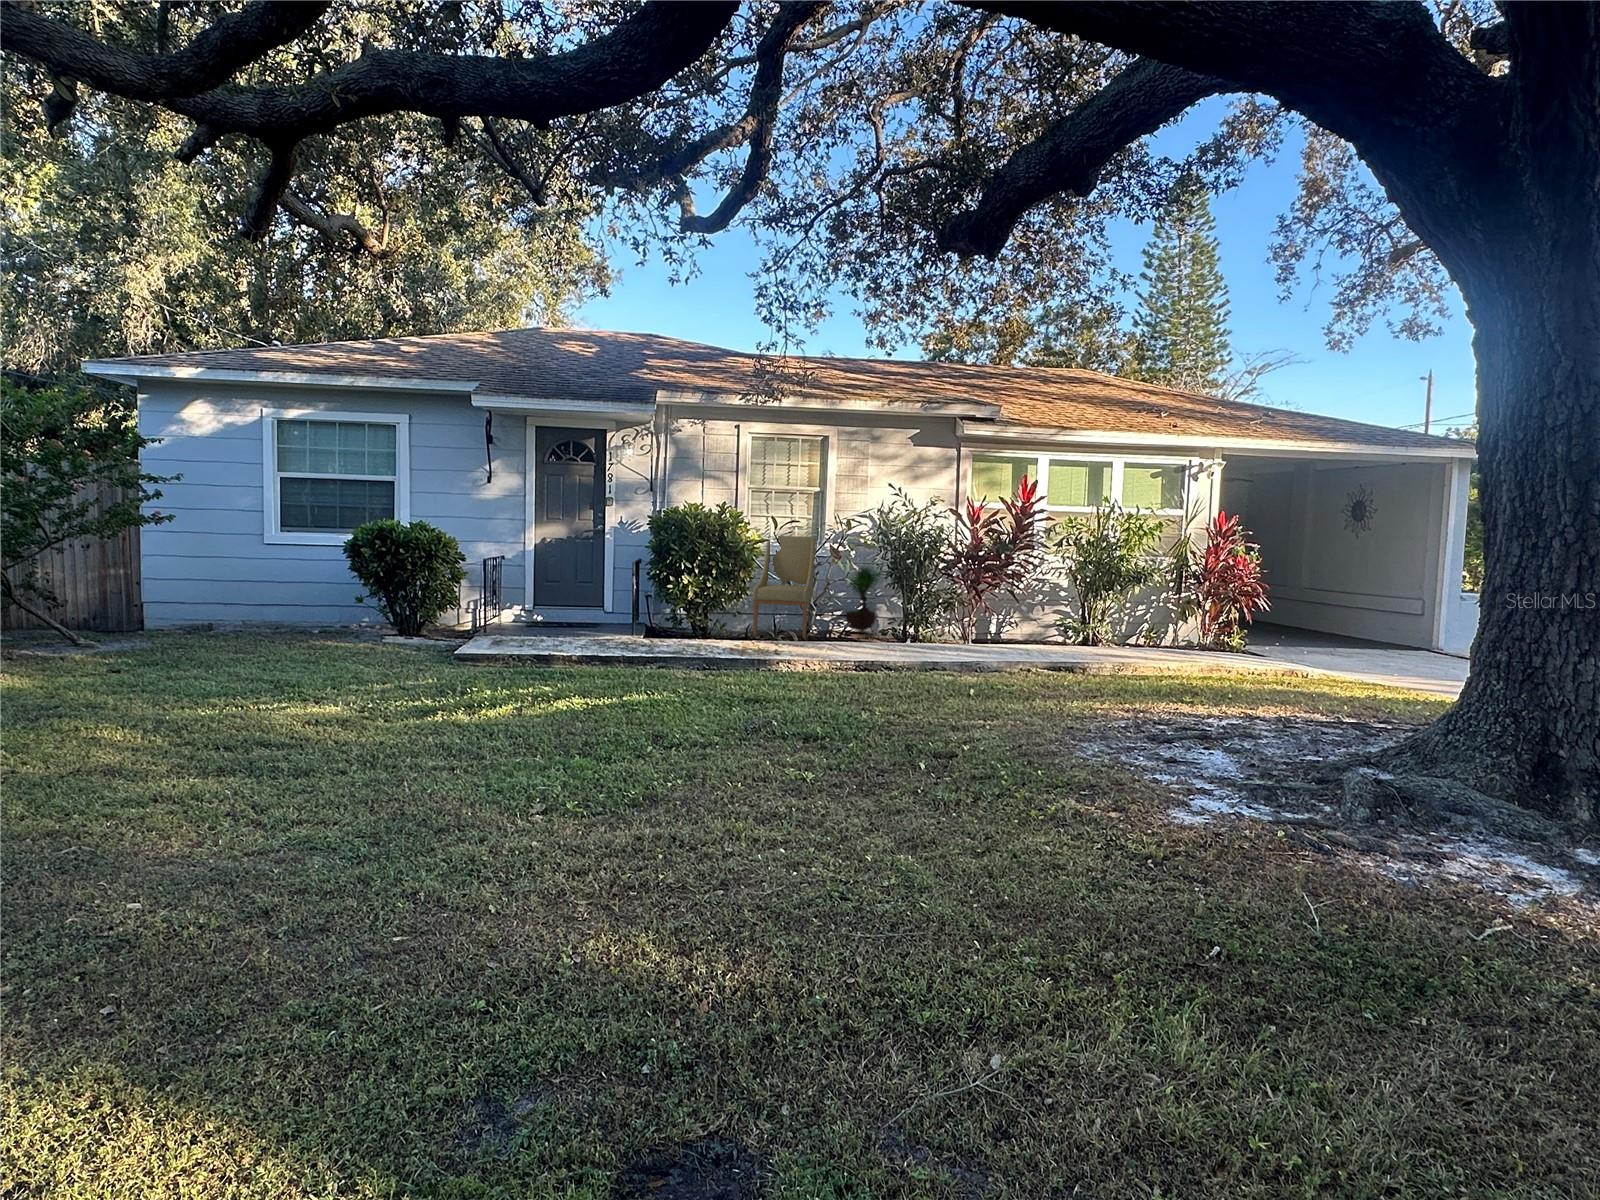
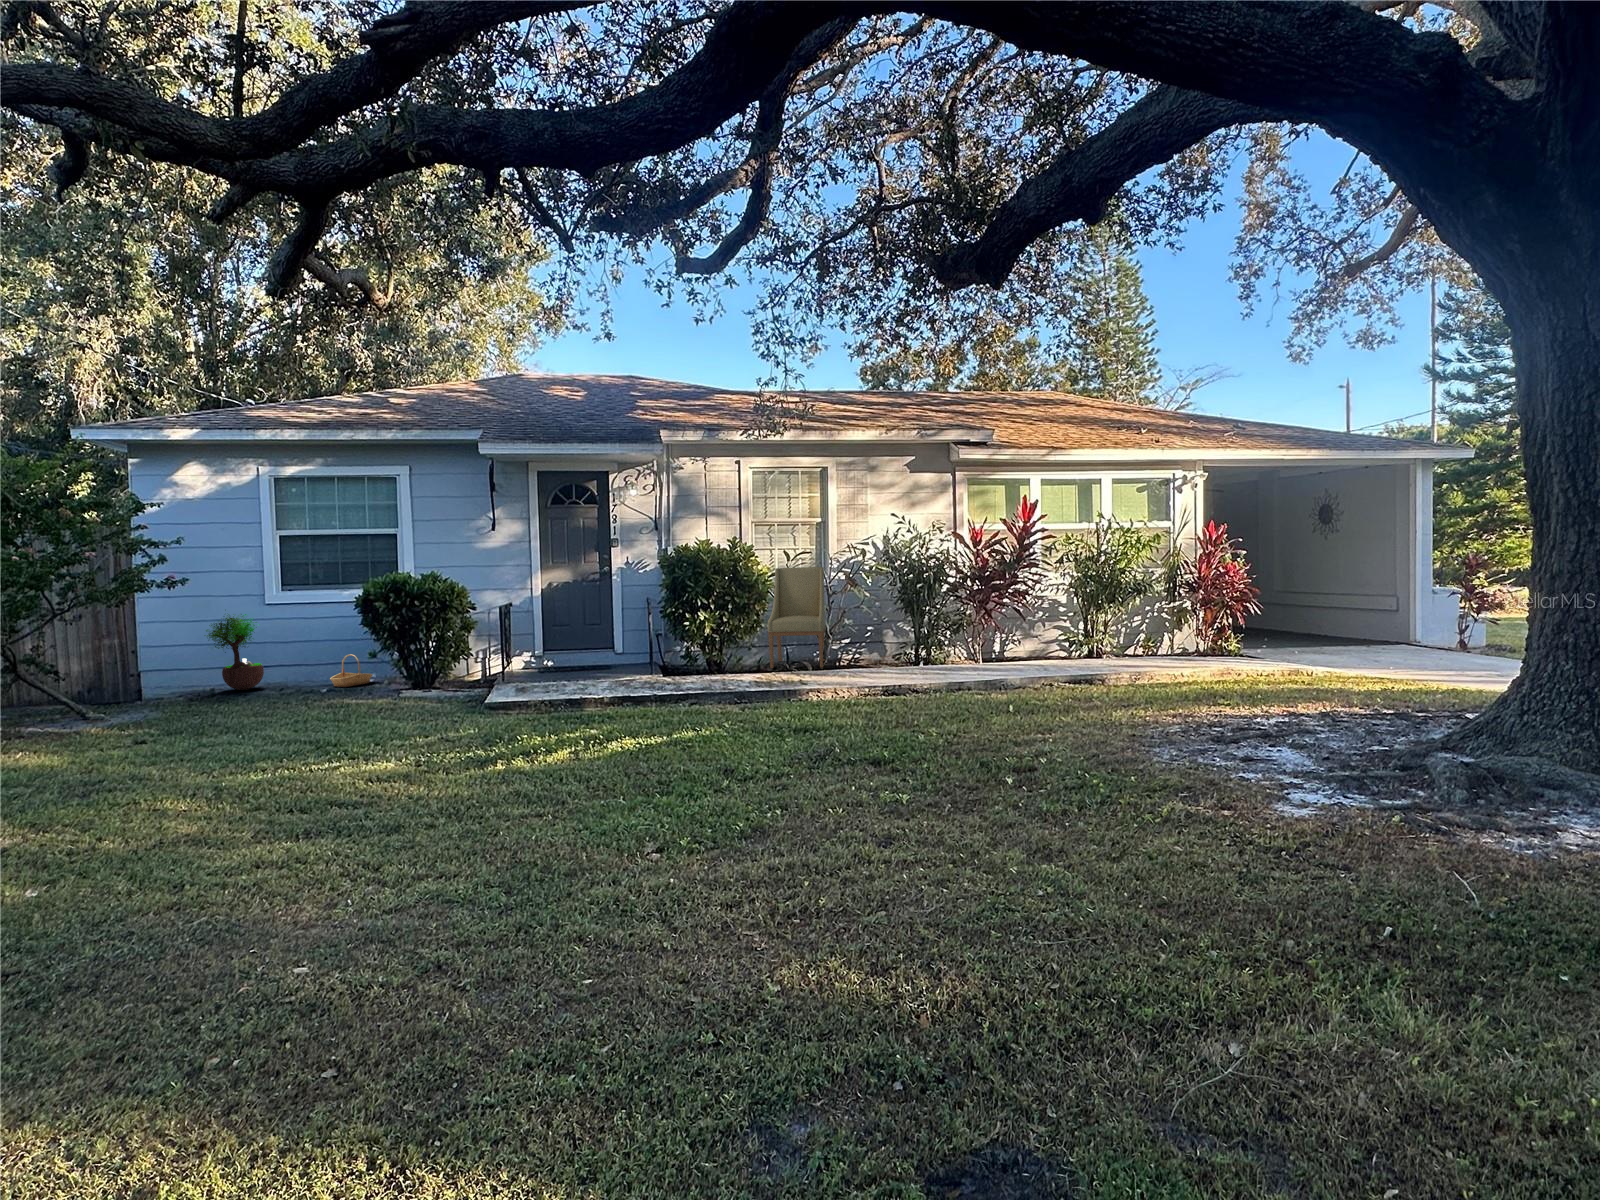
potted tree: present [846,565,881,633] -> present [206,614,264,690]
basket: none [326,596,367,627] -> present [330,654,372,687]

